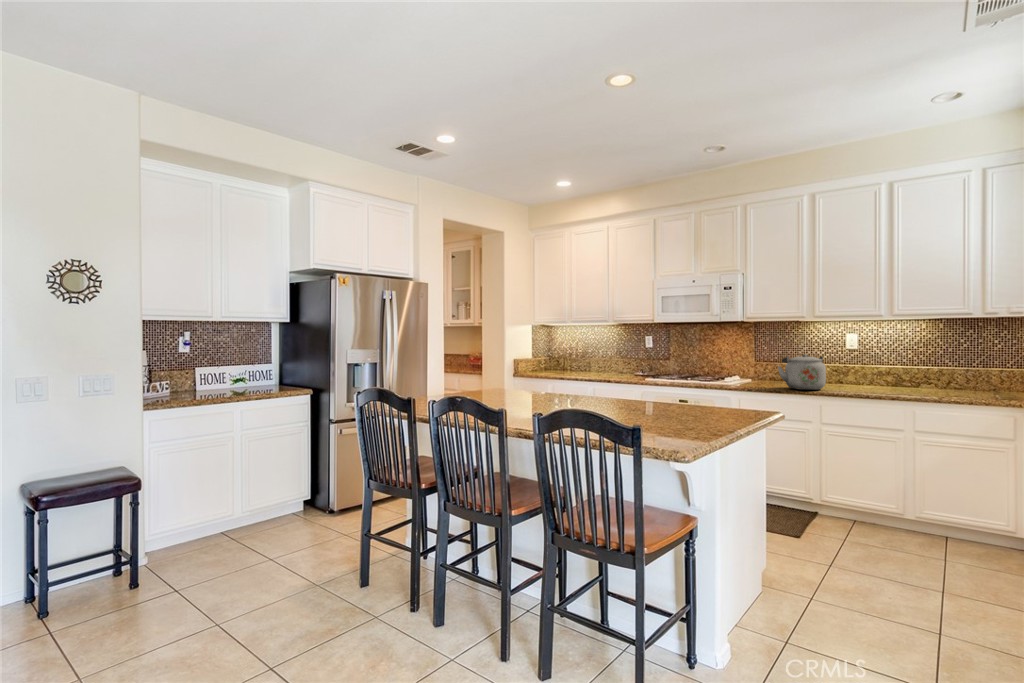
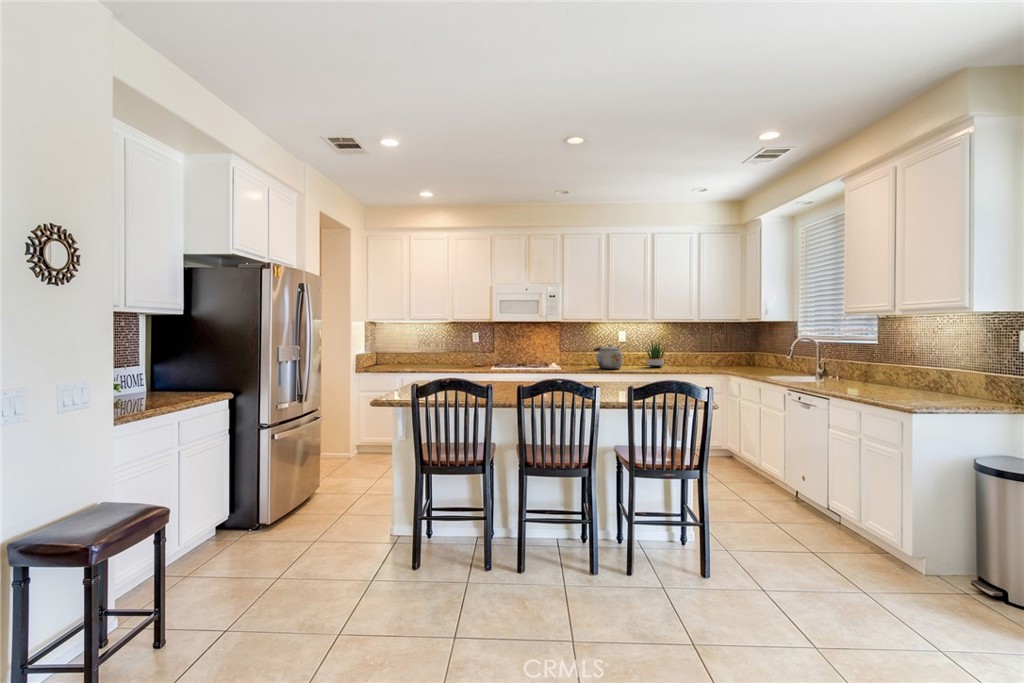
potted plant: none [865,346,923,391] -> present [645,342,667,367]

